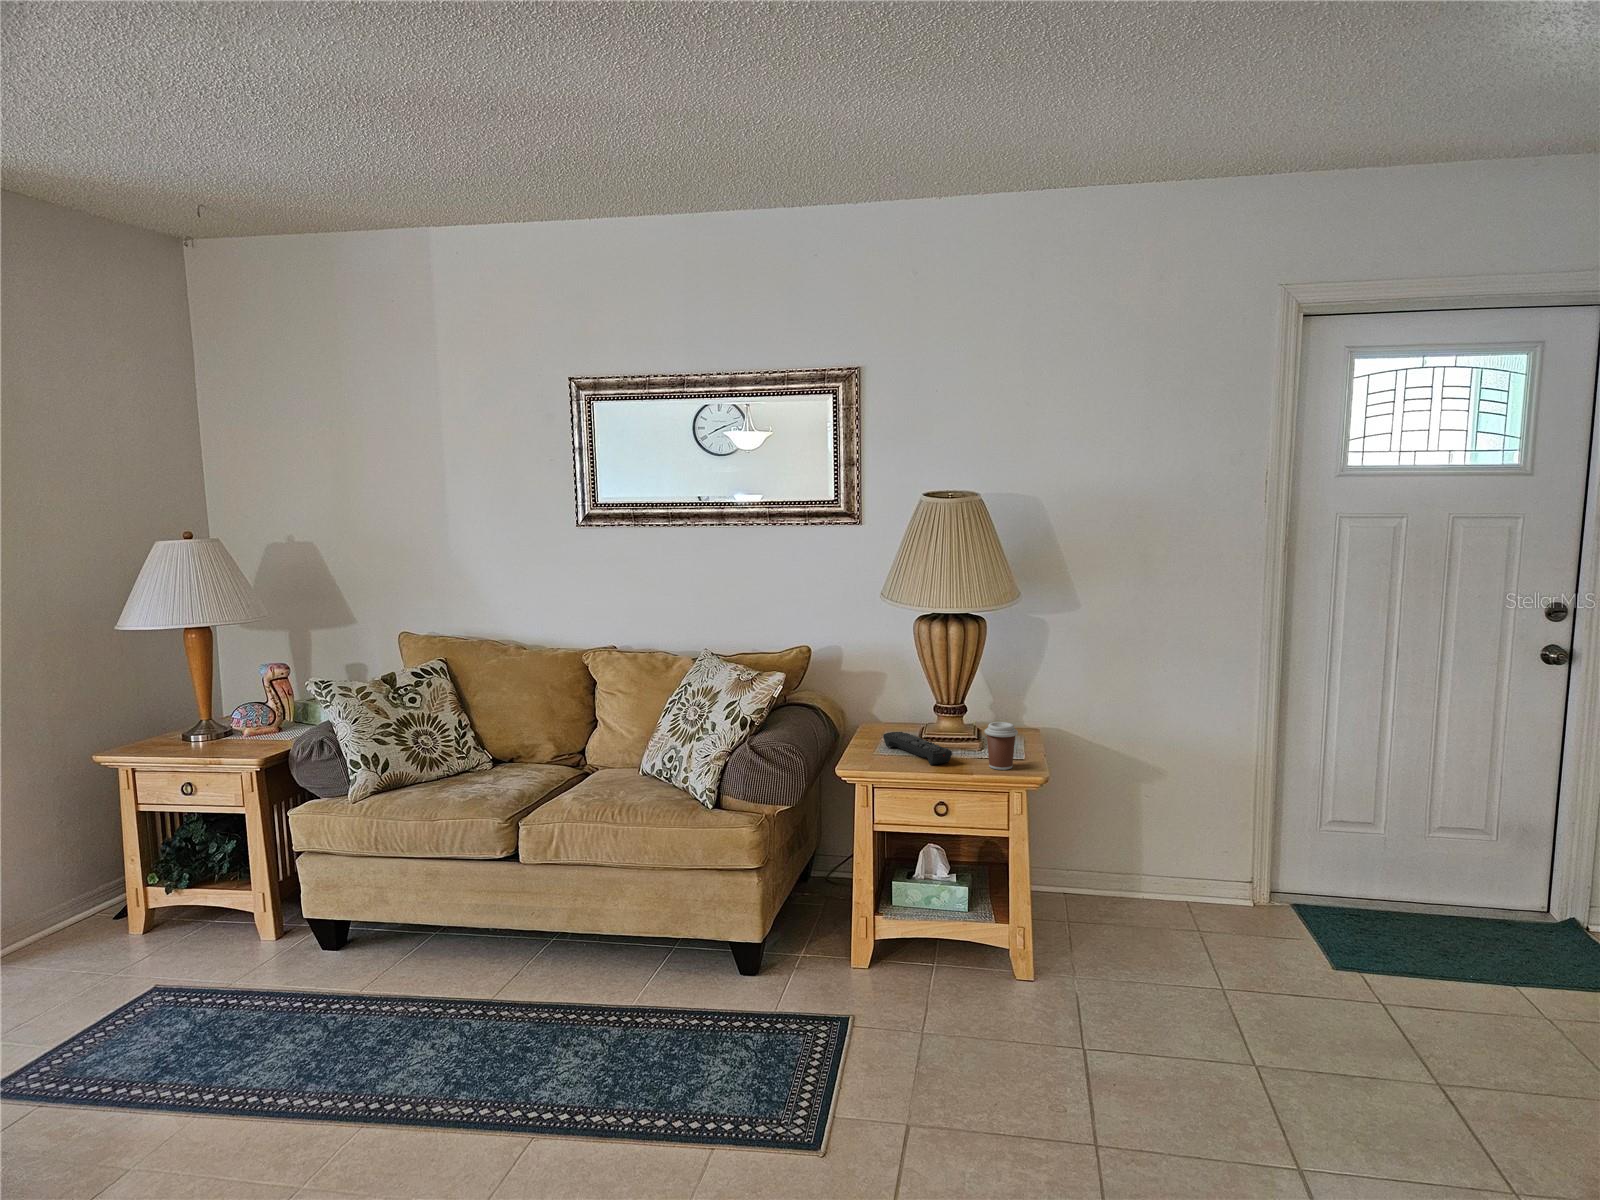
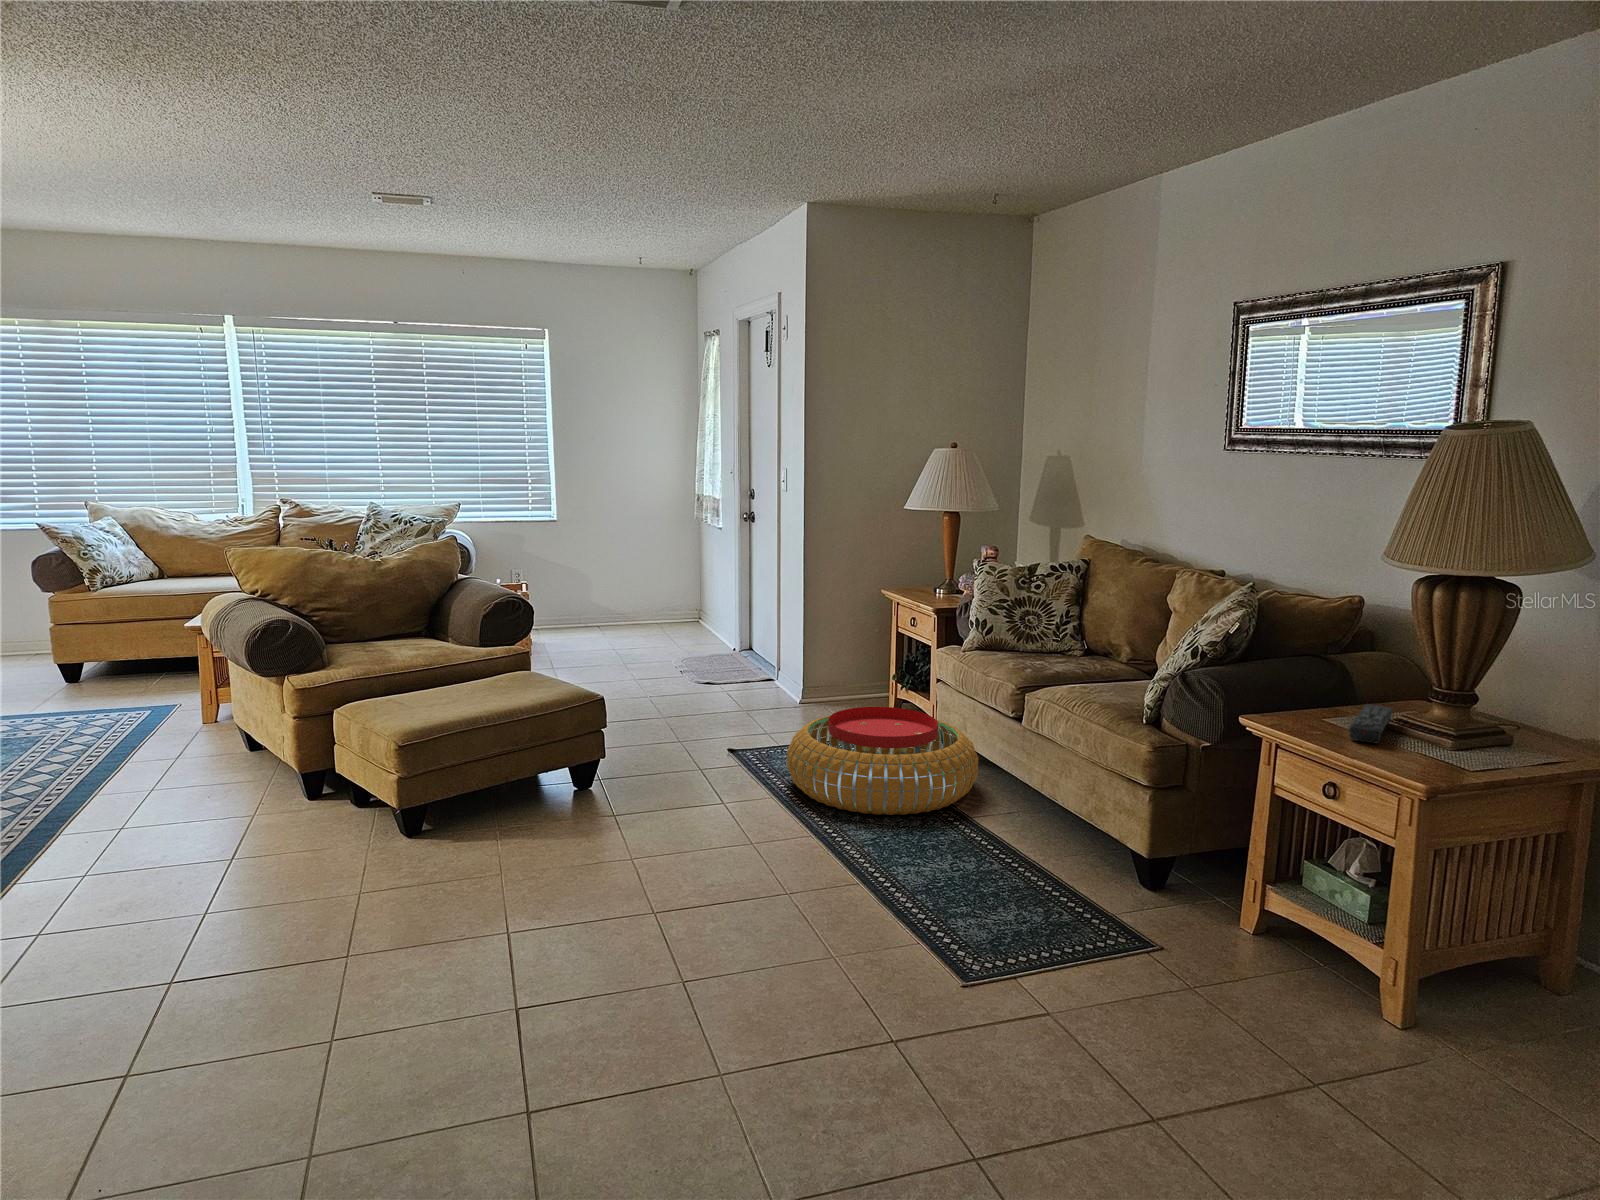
coffee cup: present [985,722,1018,770] -> none [1402,707,1450,768]
pouf: none [163,900,463,1088] -> present [787,707,979,815]

